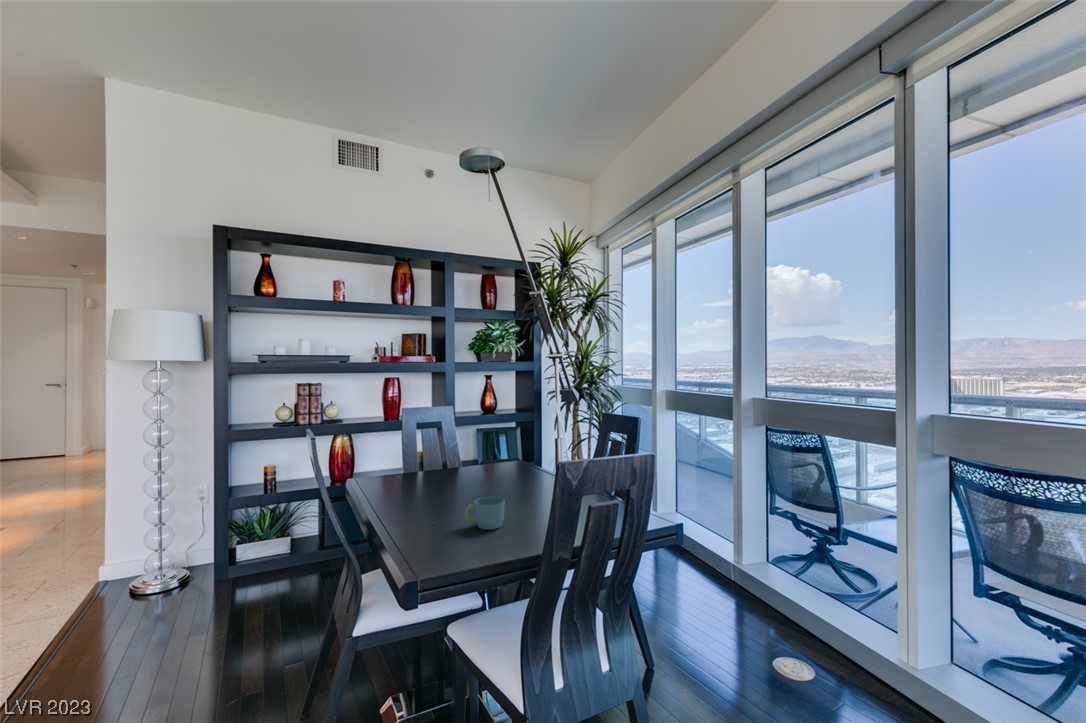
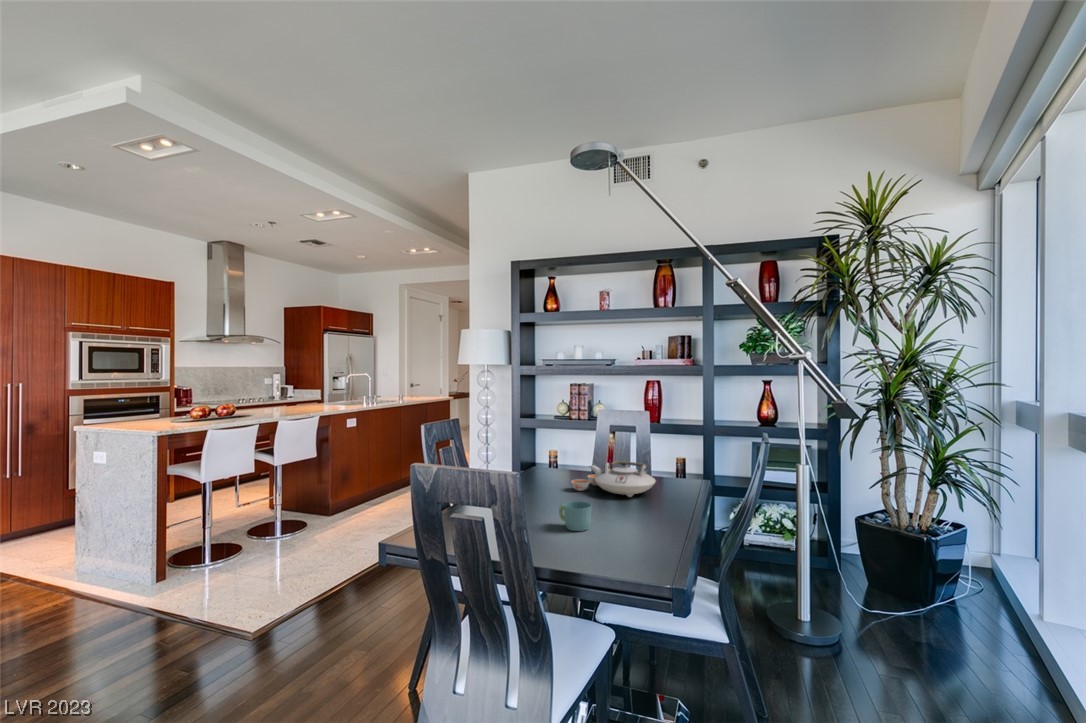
teapot: none [406,455,493,494] -> present [571,461,656,497]

